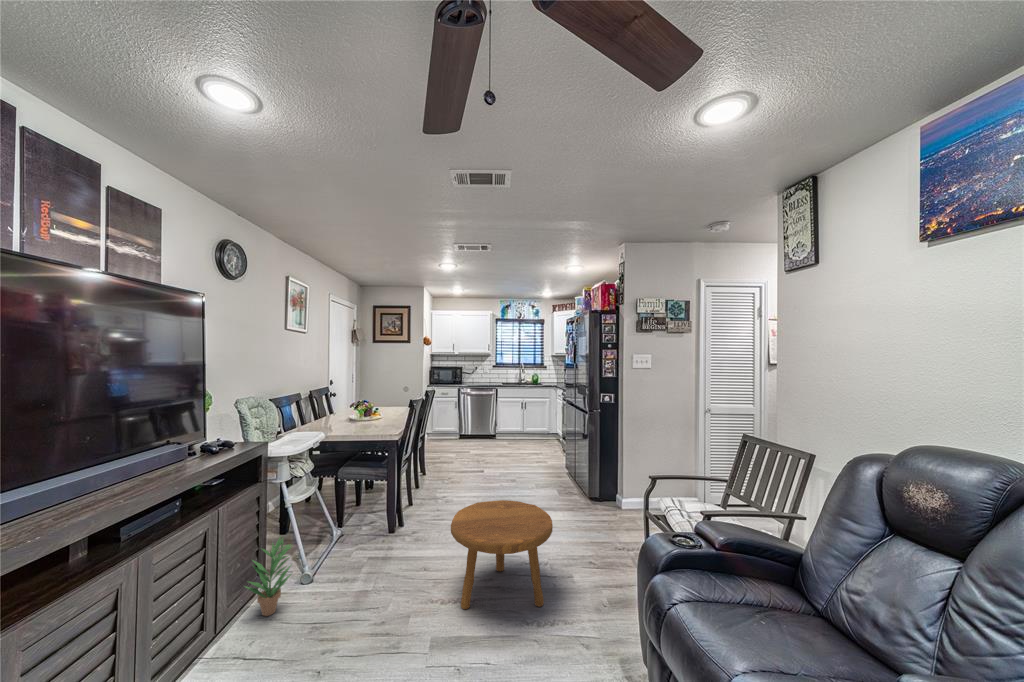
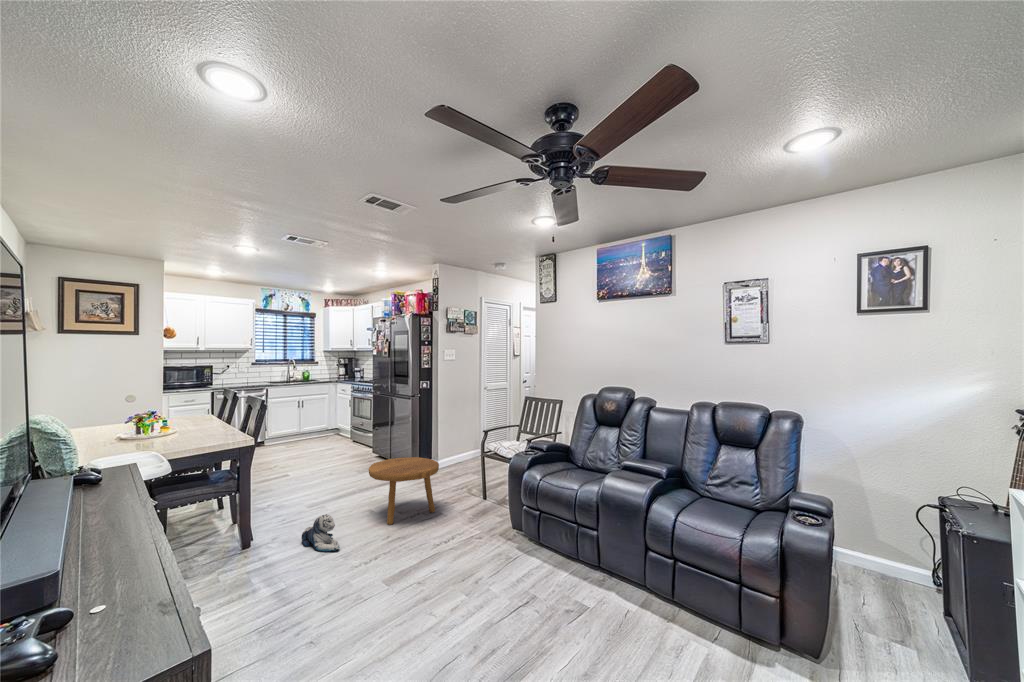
potted plant: present [246,538,291,616] -> none [233,502,270,565]
plush toy: none [337,572,382,638] -> present [302,514,340,552]

